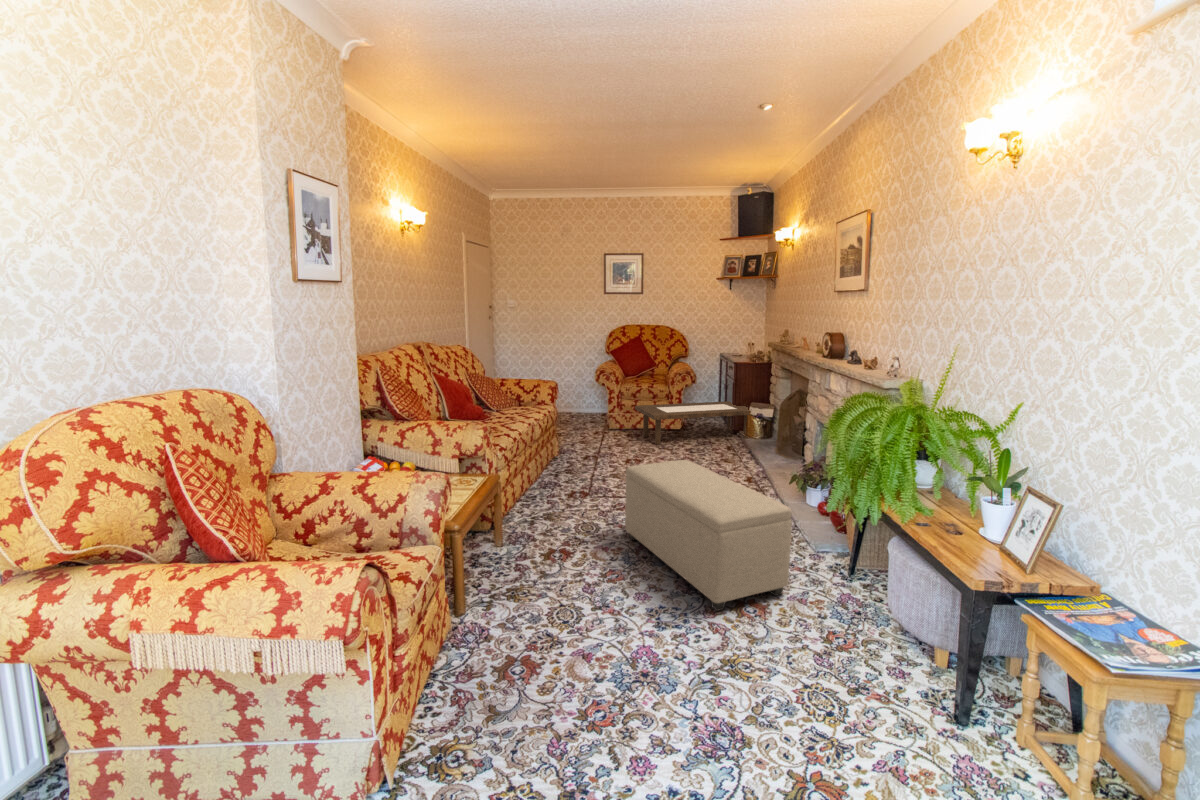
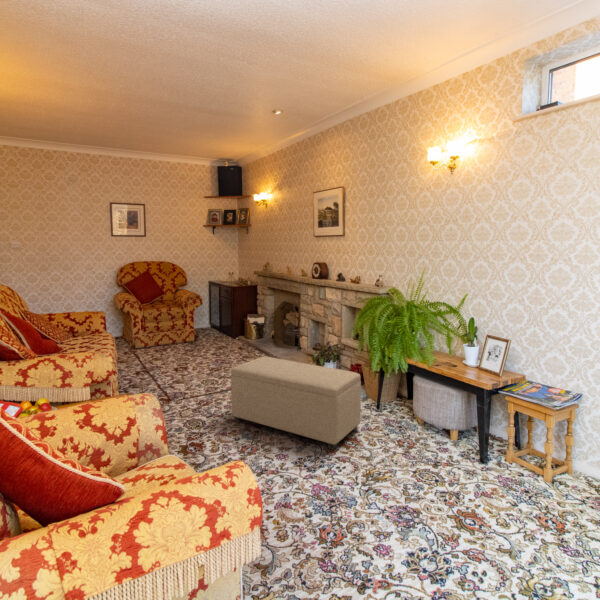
coffee table: present [635,401,749,445] -> none [160,315,253,353]

